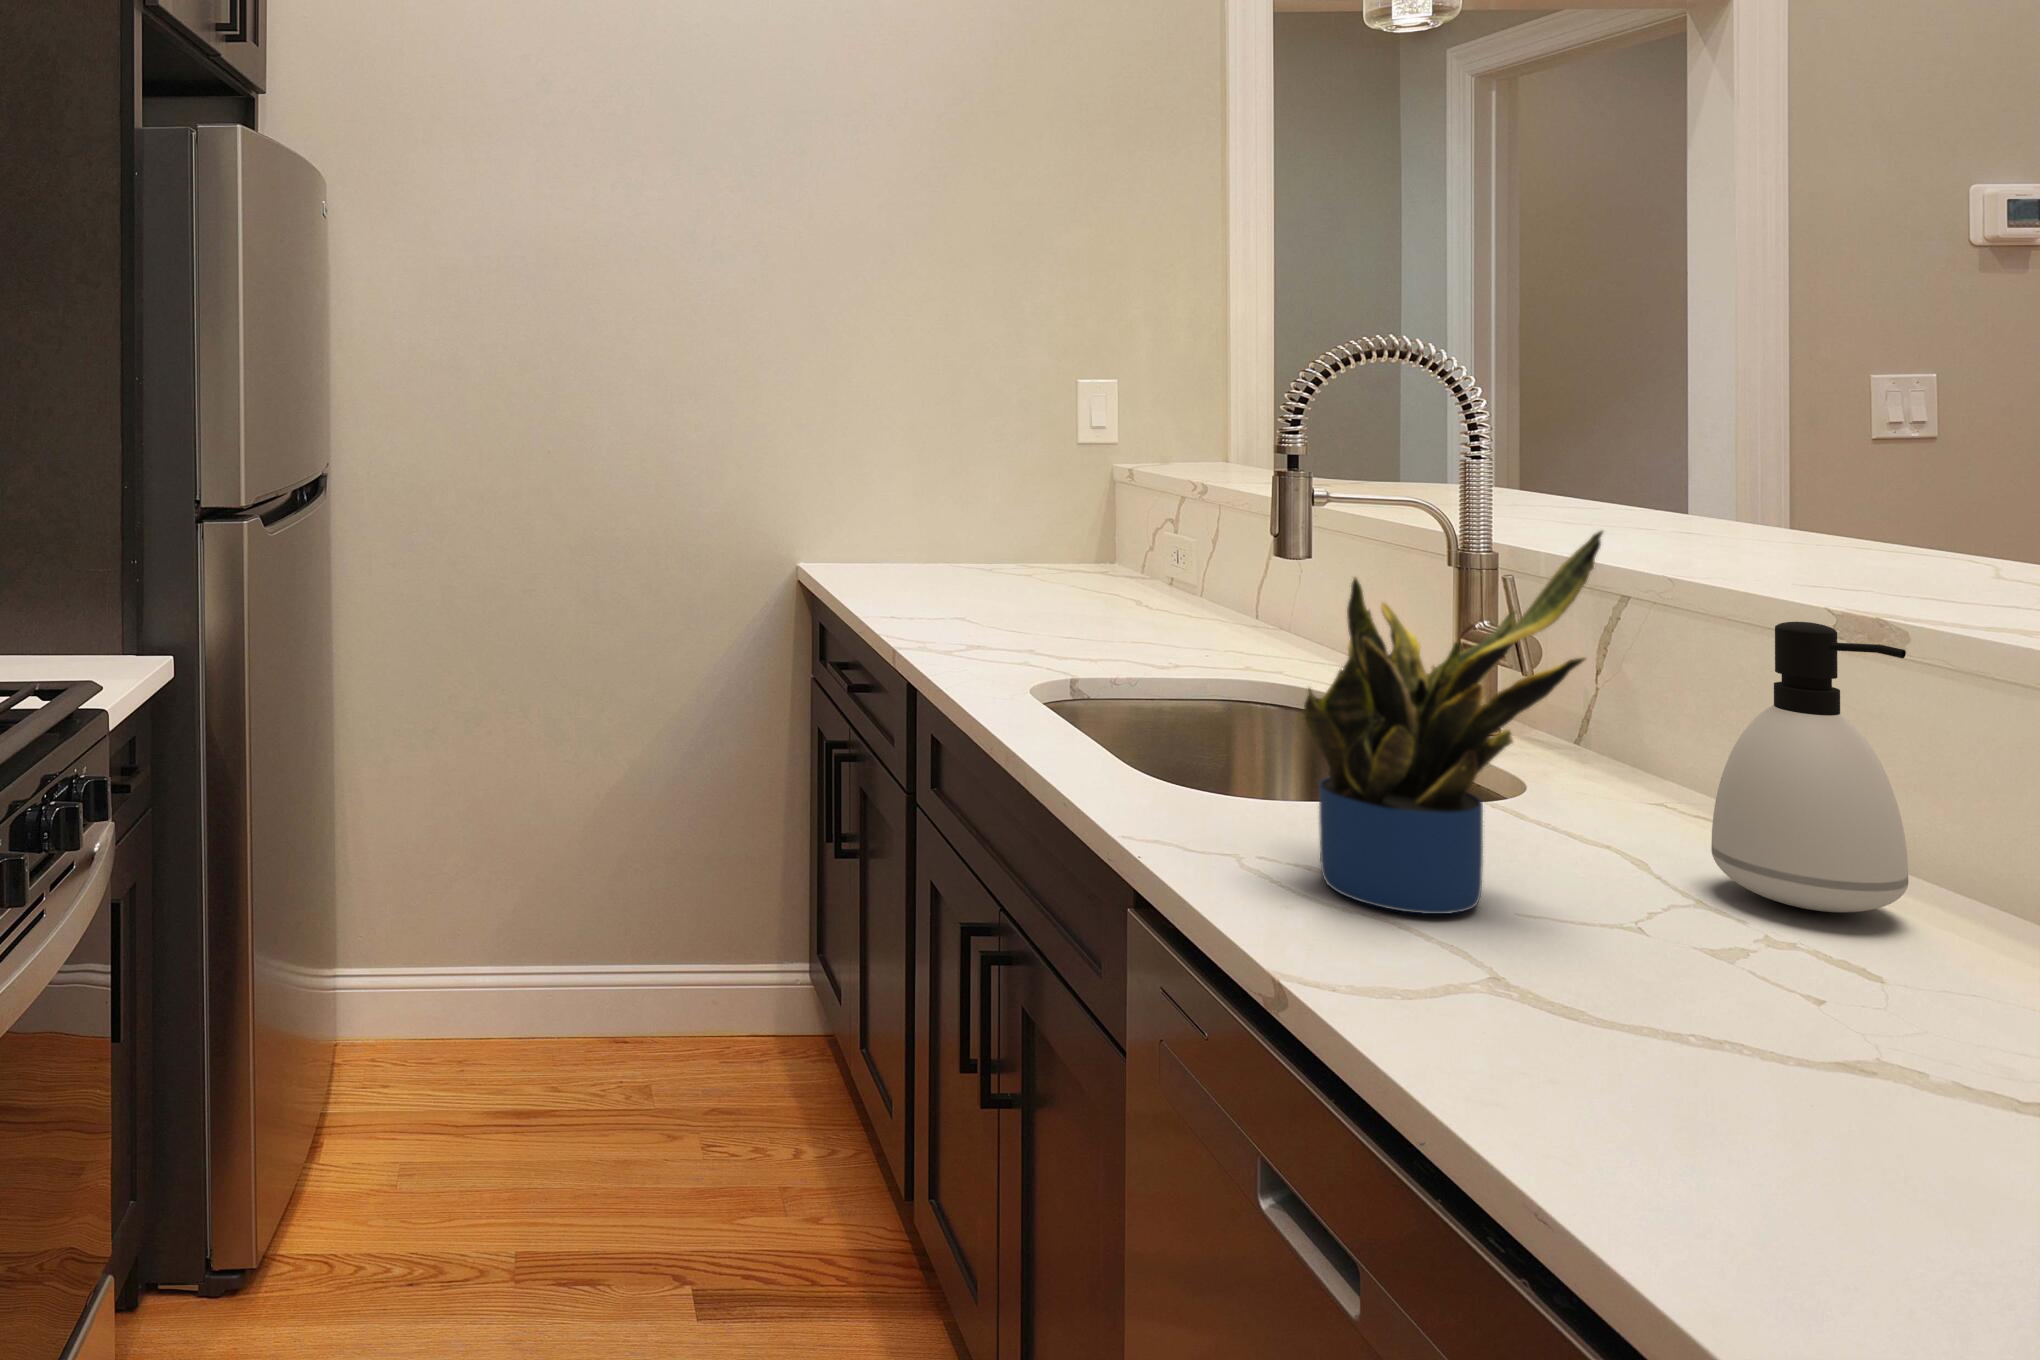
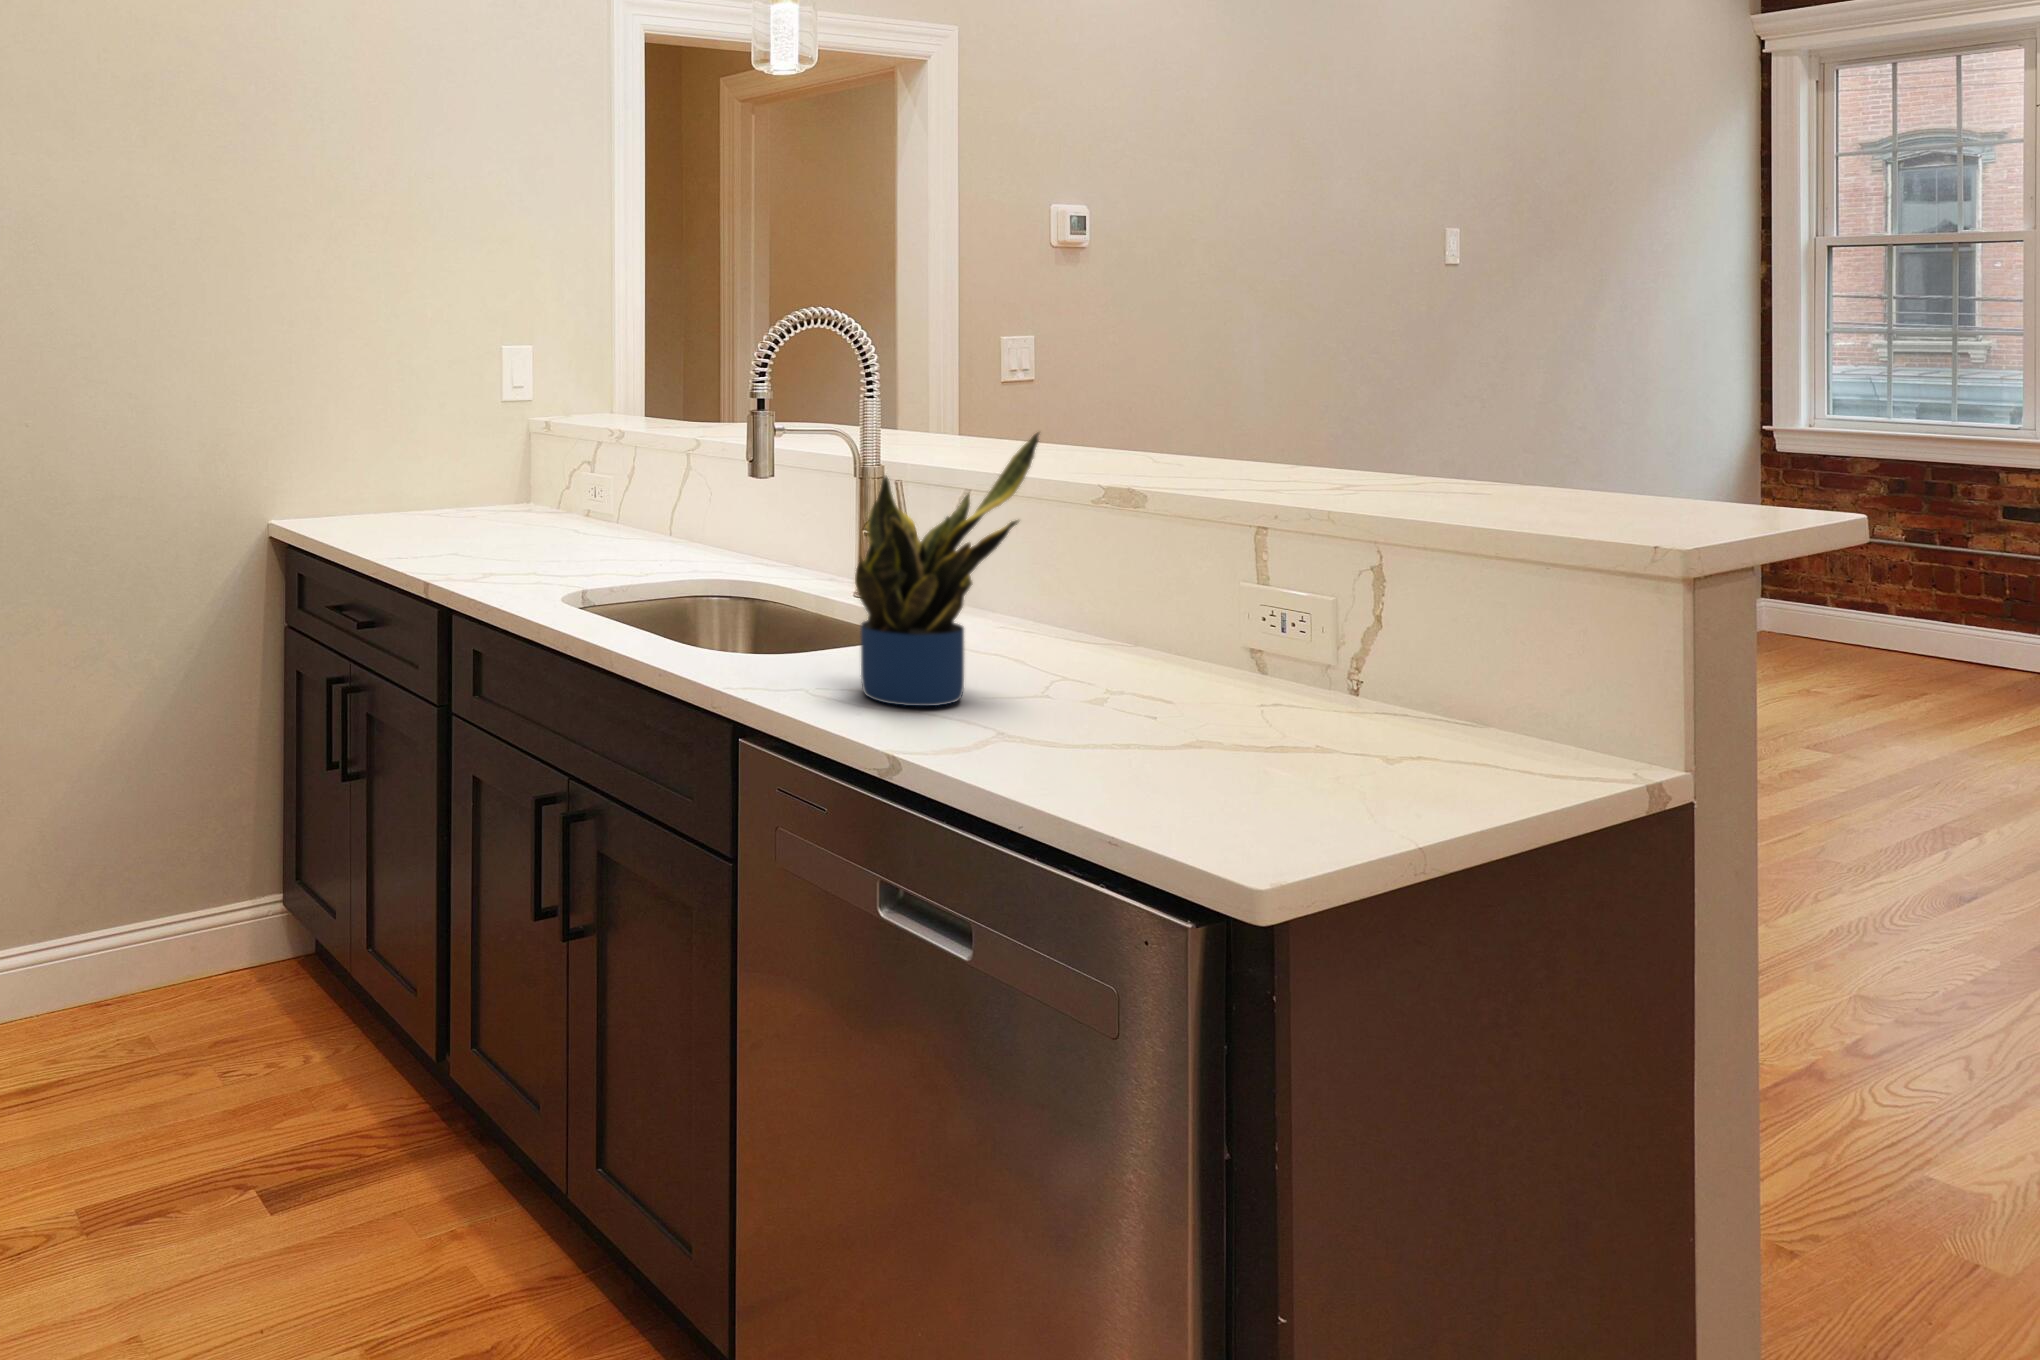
soap dispenser: present [1711,622,1908,912] -> none [1065,489,1171,673]

